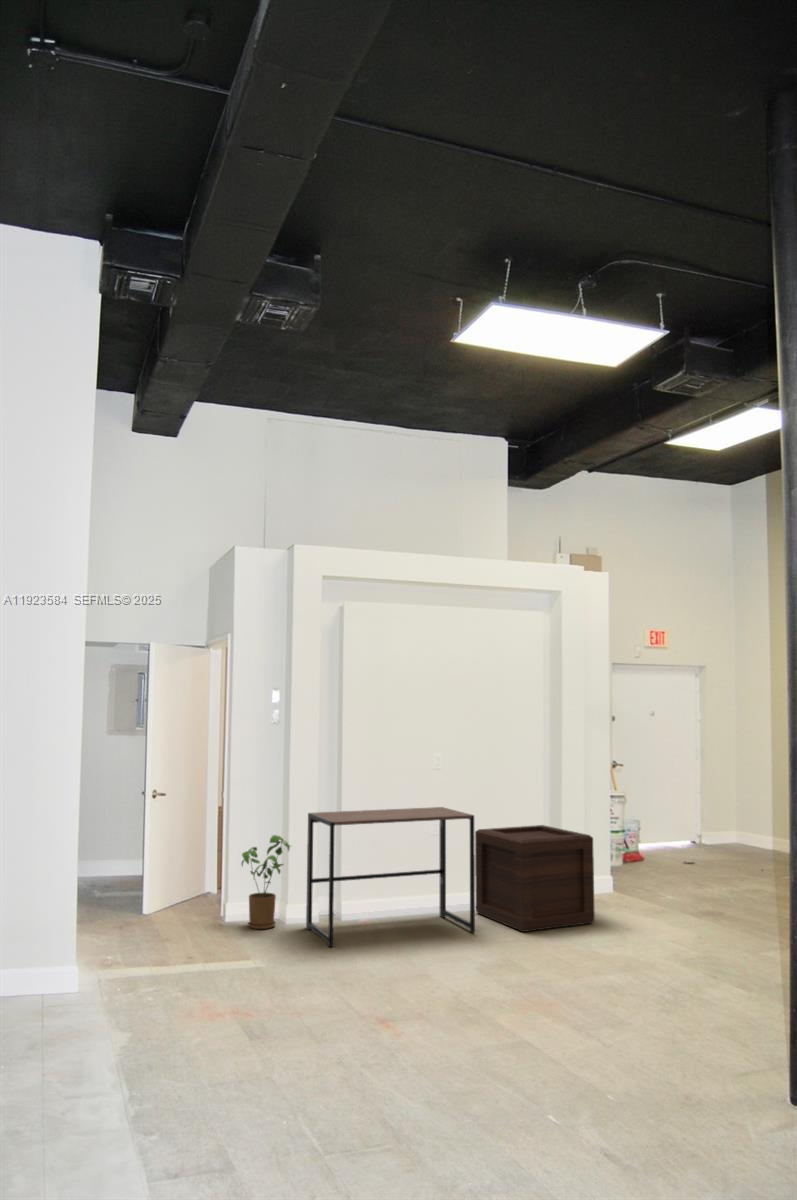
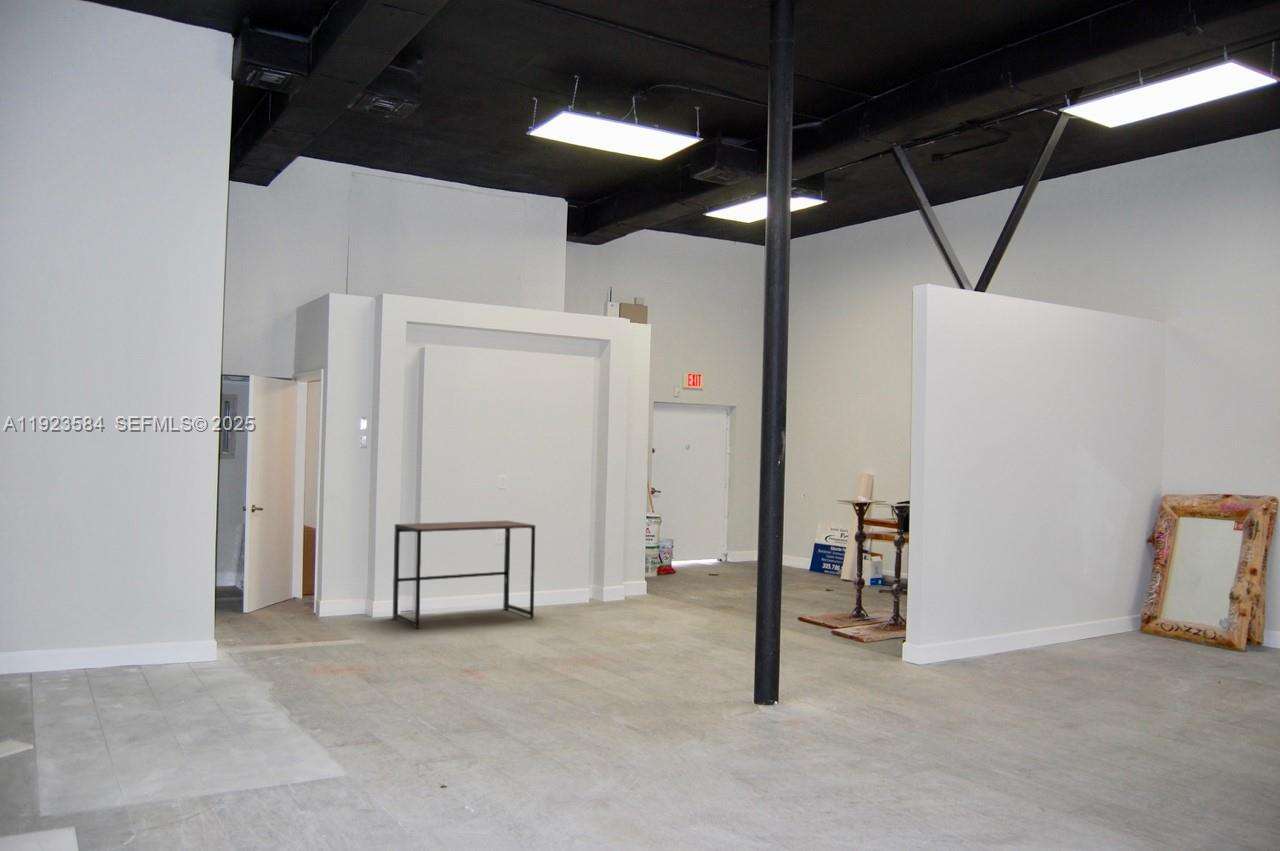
wooden crate: present [475,825,595,932] -> none [533,536,630,617]
house plant: present [242,835,290,929] -> none [336,543,380,620]

